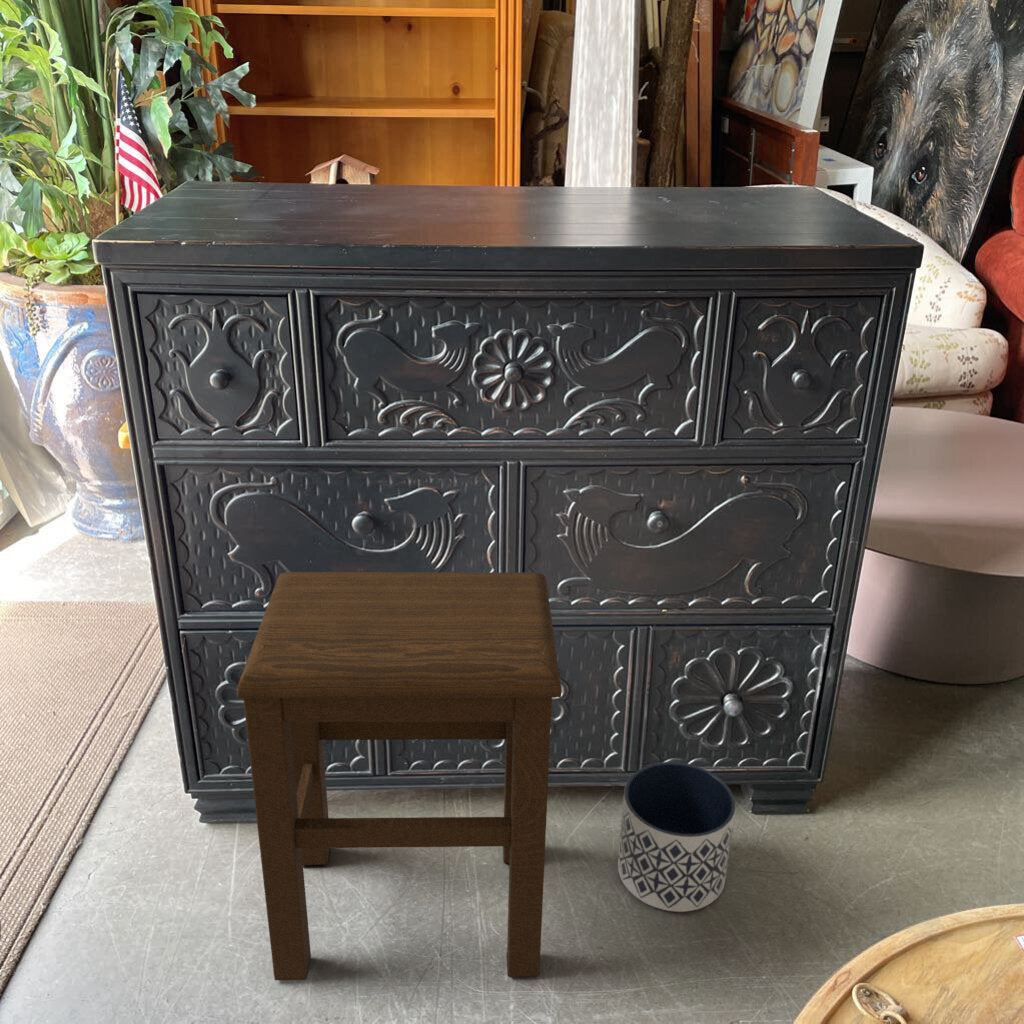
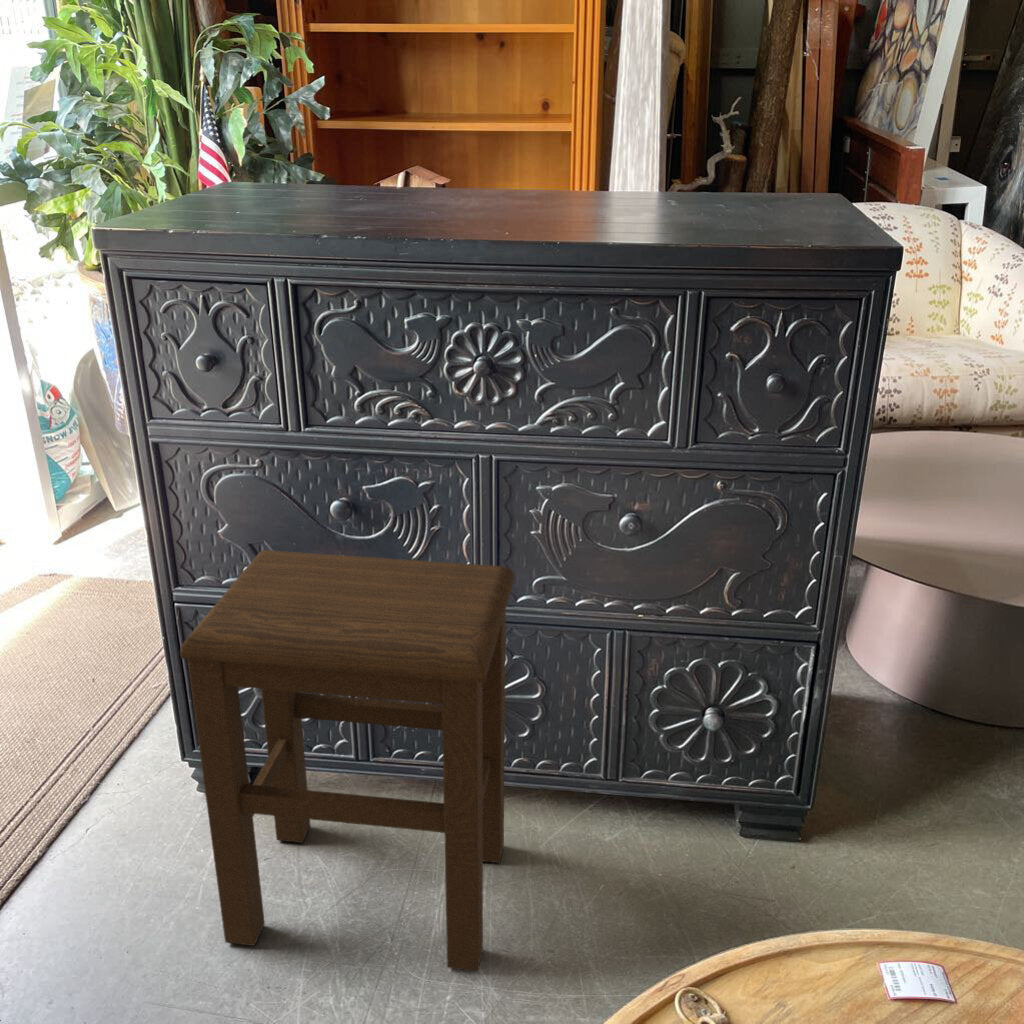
planter: present [618,762,736,912] -> none [585,773,703,927]

